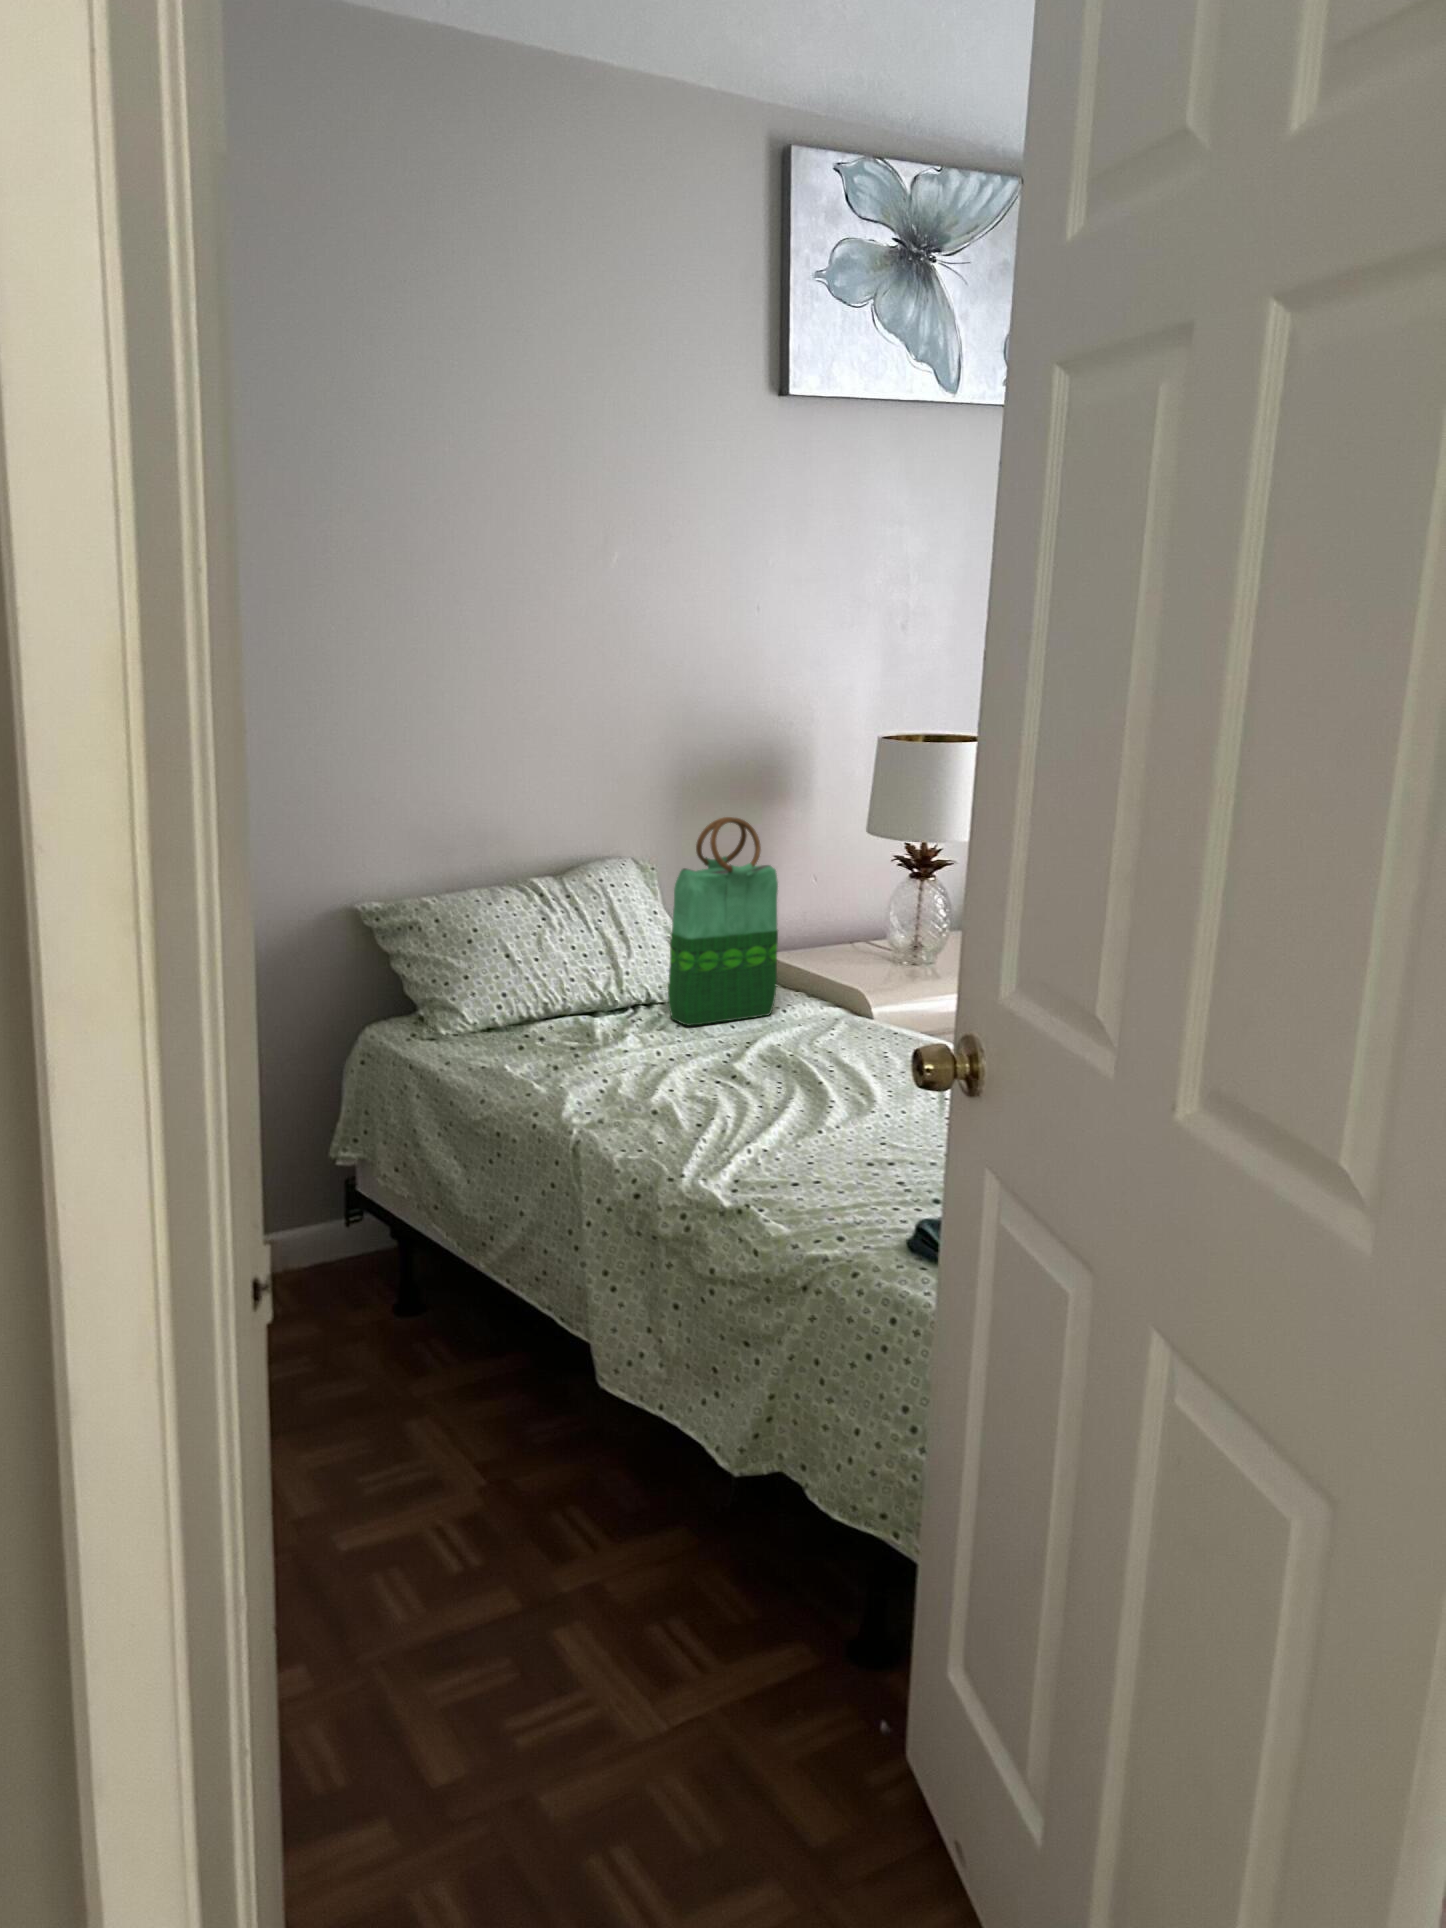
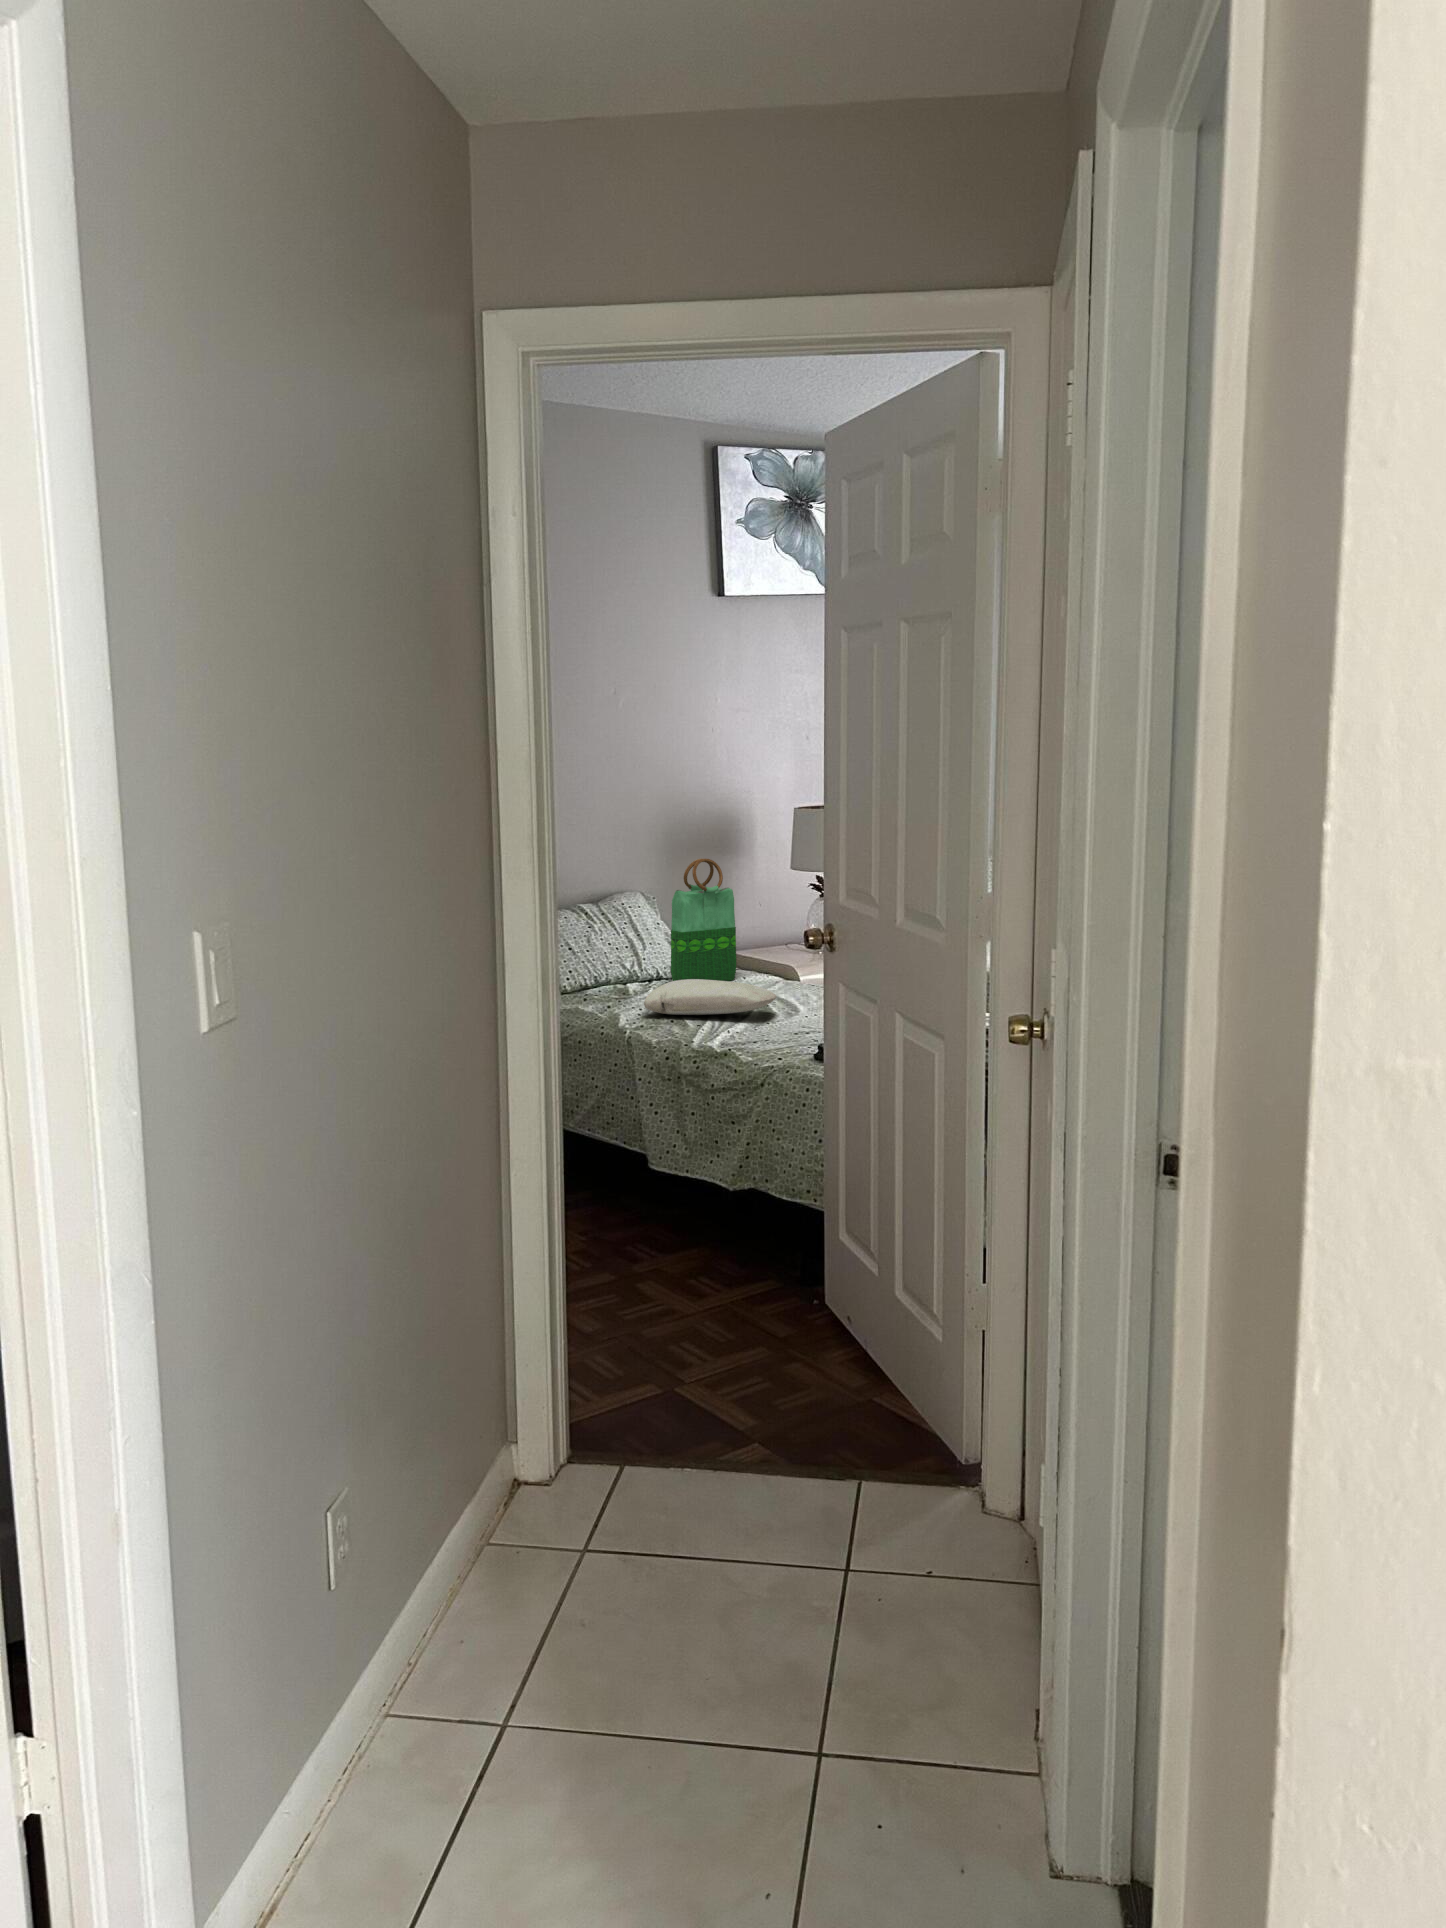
pillow: none [608,1034,840,1106] -> present [644,979,777,1015]

